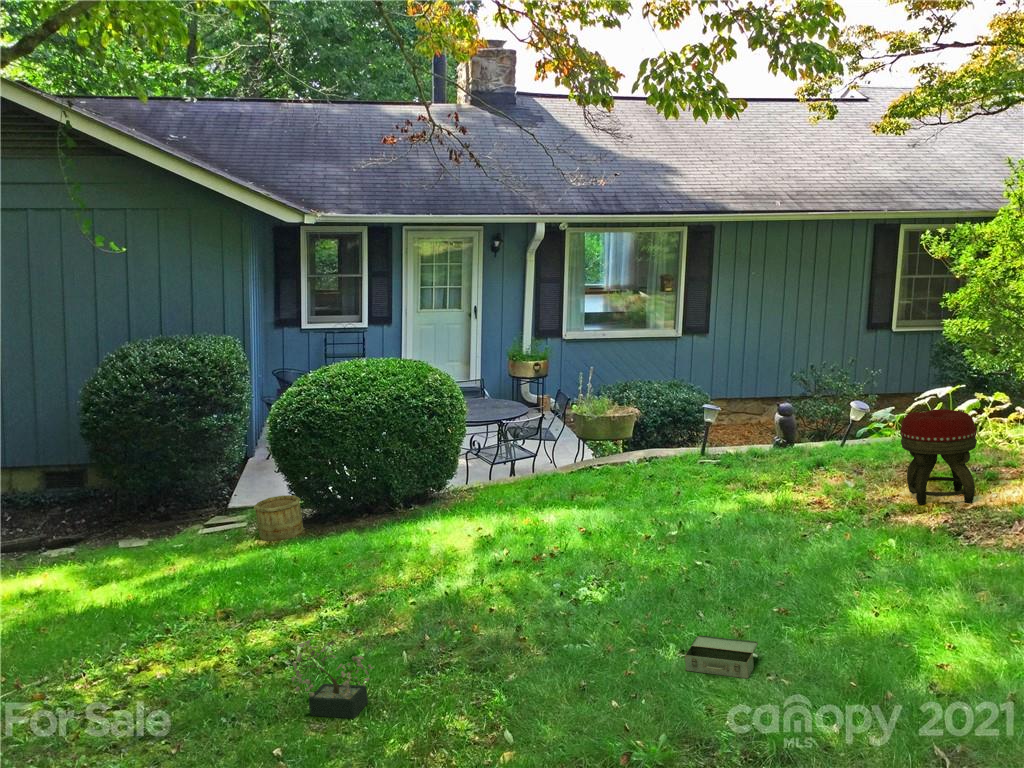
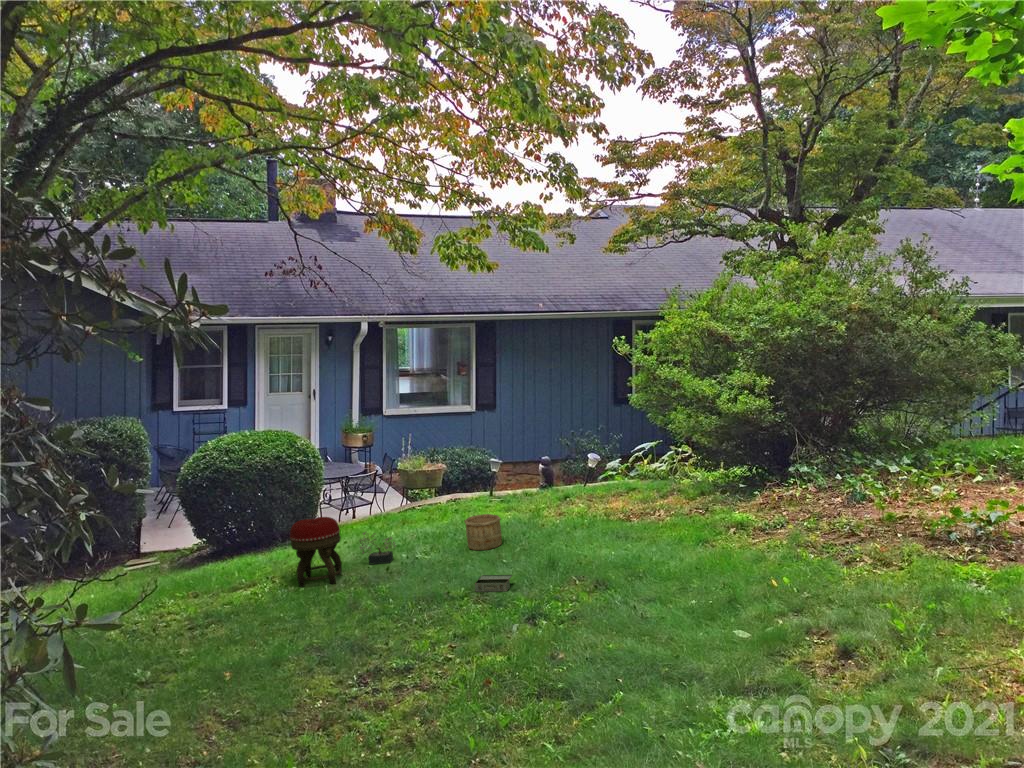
footstool: present [900,409,977,505] -> present [290,517,342,587]
wooden bucket: present [254,495,303,541] -> present [464,514,502,550]
decorative plant: present [286,637,373,718] -> present [360,532,396,564]

